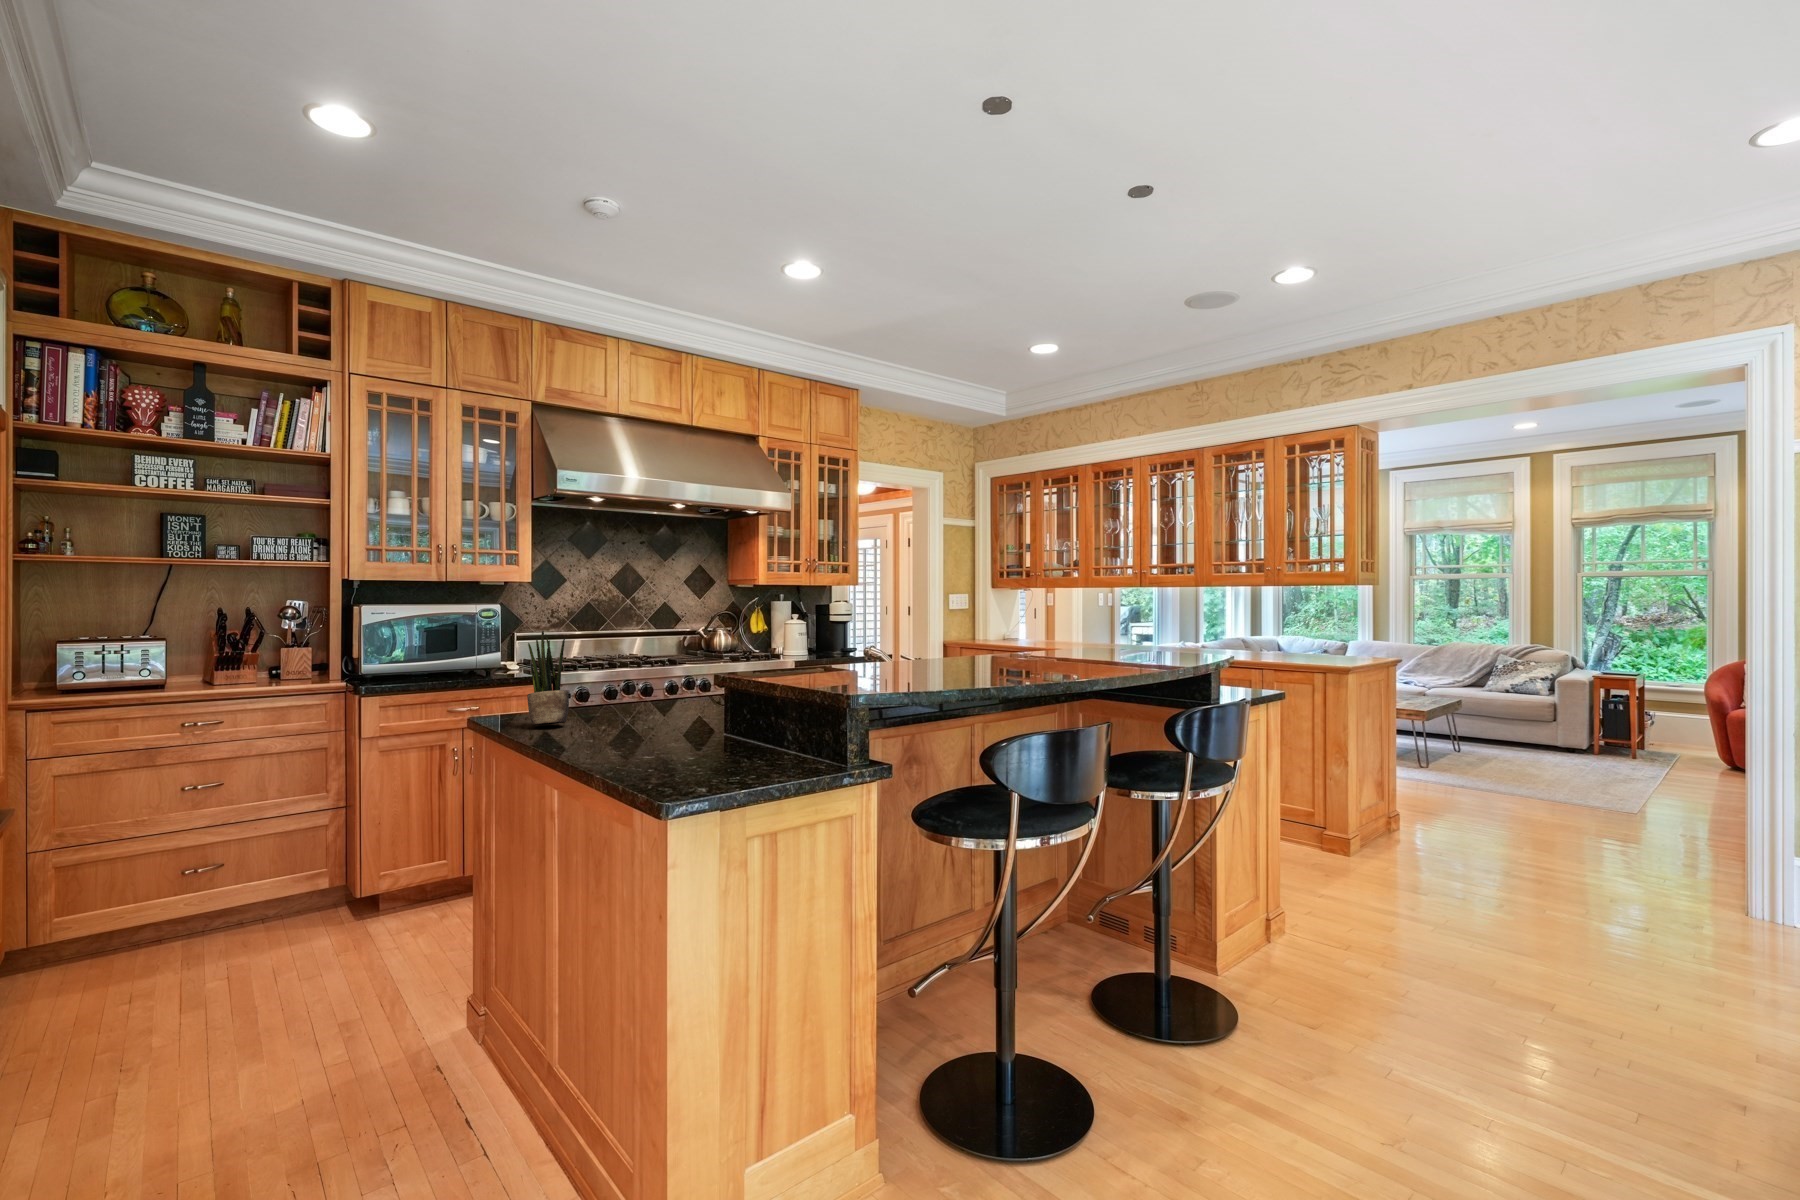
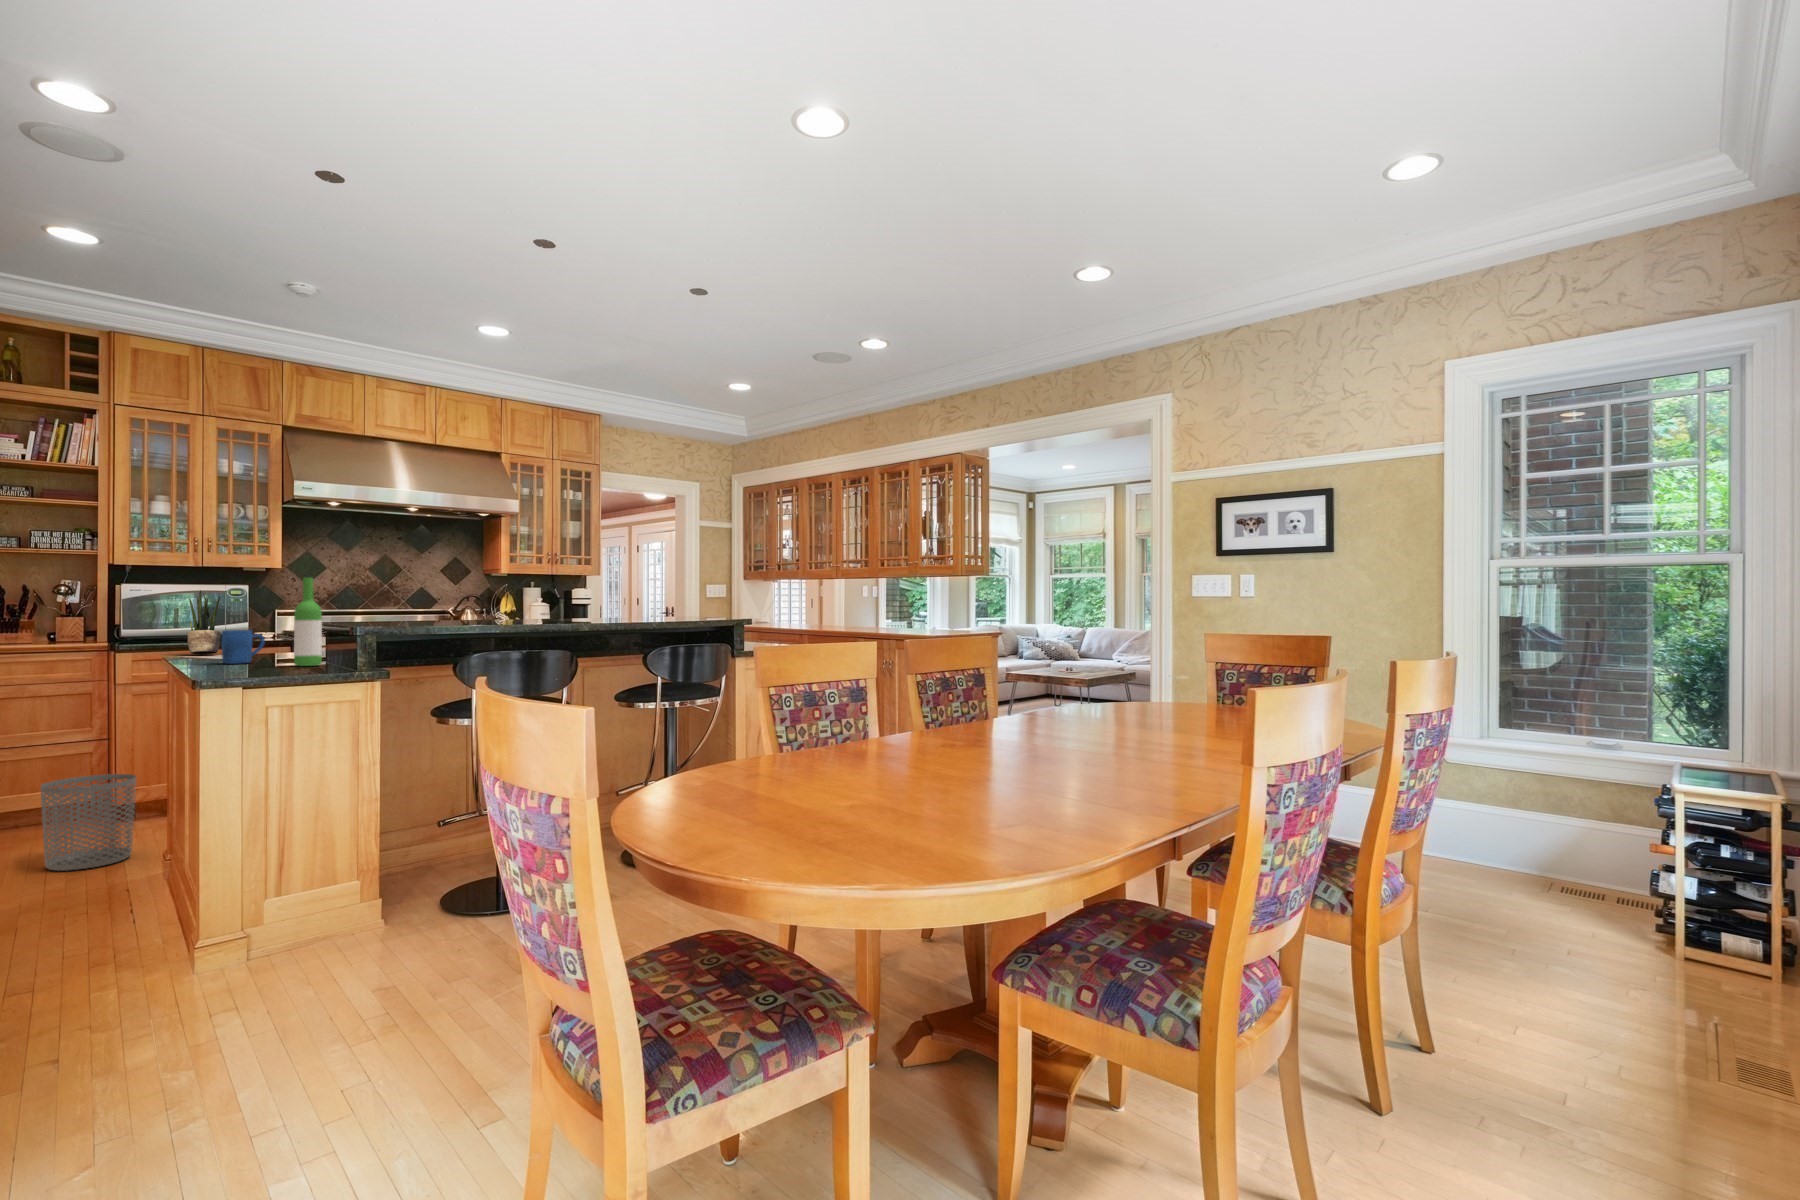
wine bottle: none [749,622,786,767] -> present [294,578,322,666]
mug: none [627,702,680,759] -> present [222,630,265,664]
waste bin: none [301,870,414,1016] -> present [41,774,136,871]

